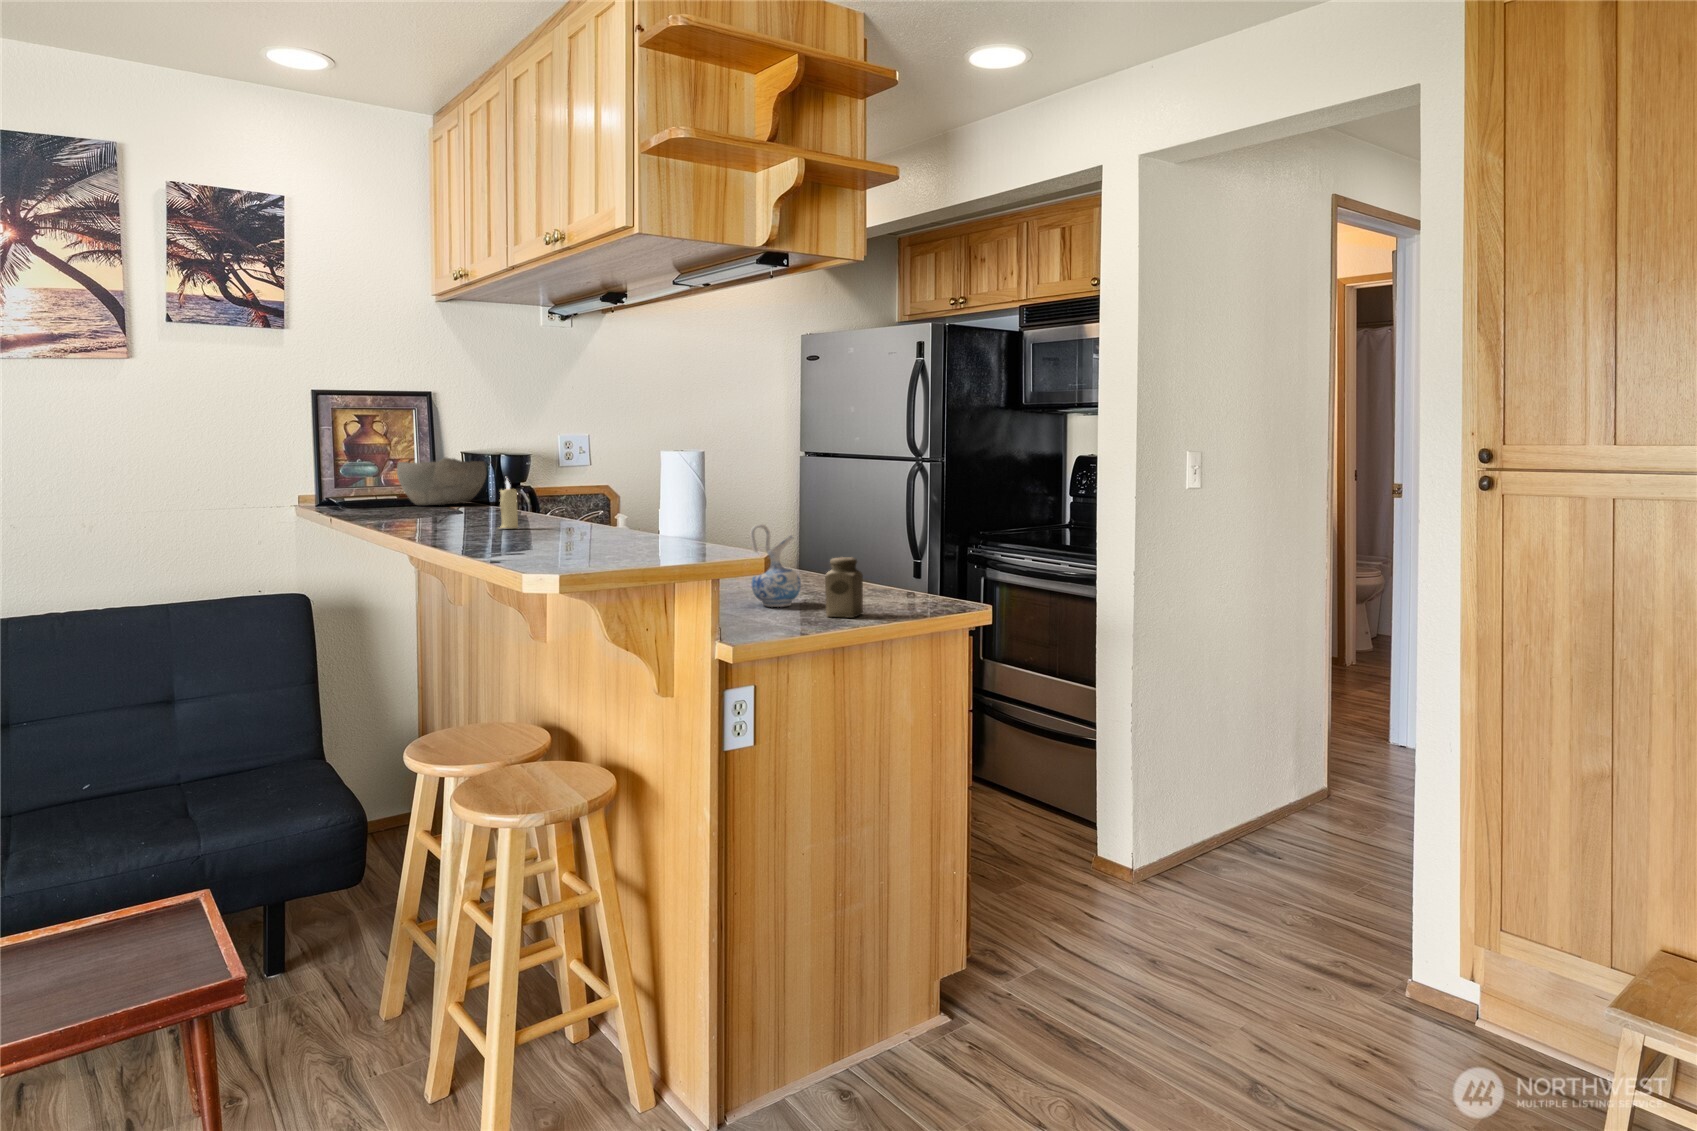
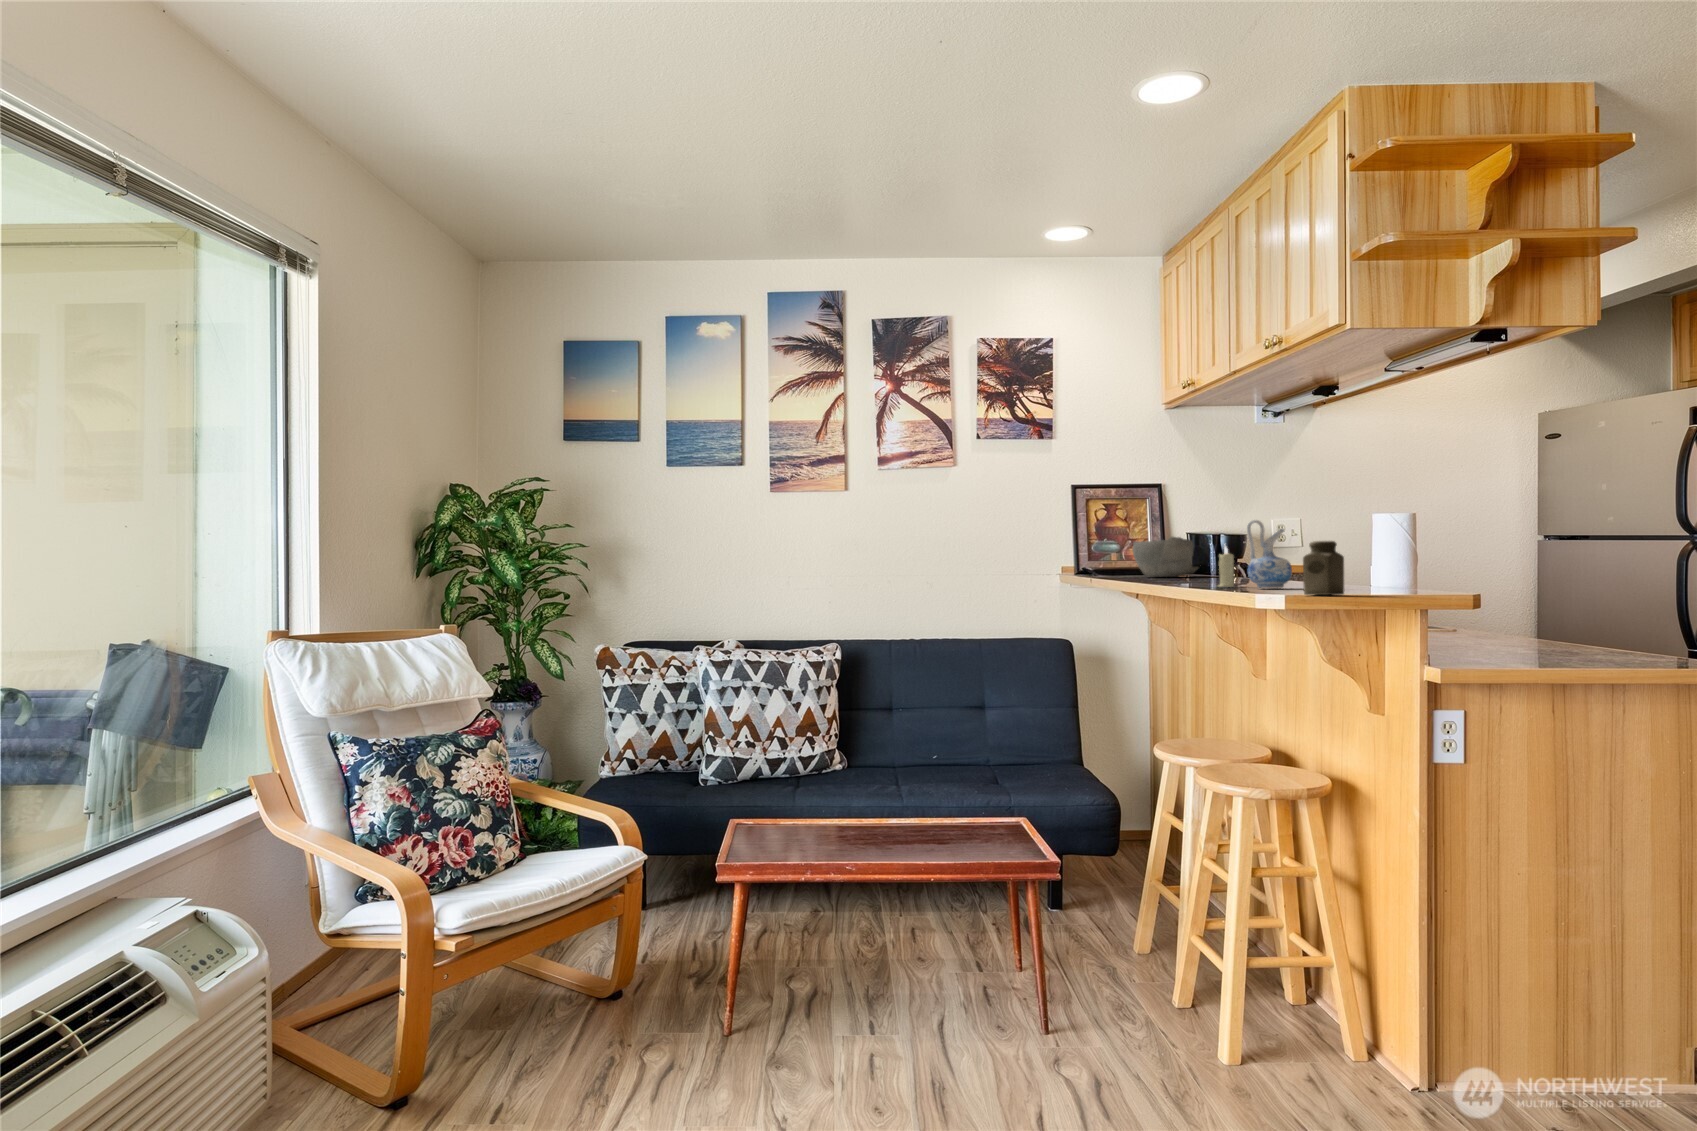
ceramic pitcher: present [750,524,801,607] -> present [1247,520,1292,588]
salt shaker: present [825,557,863,618] -> present [1303,541,1344,595]

